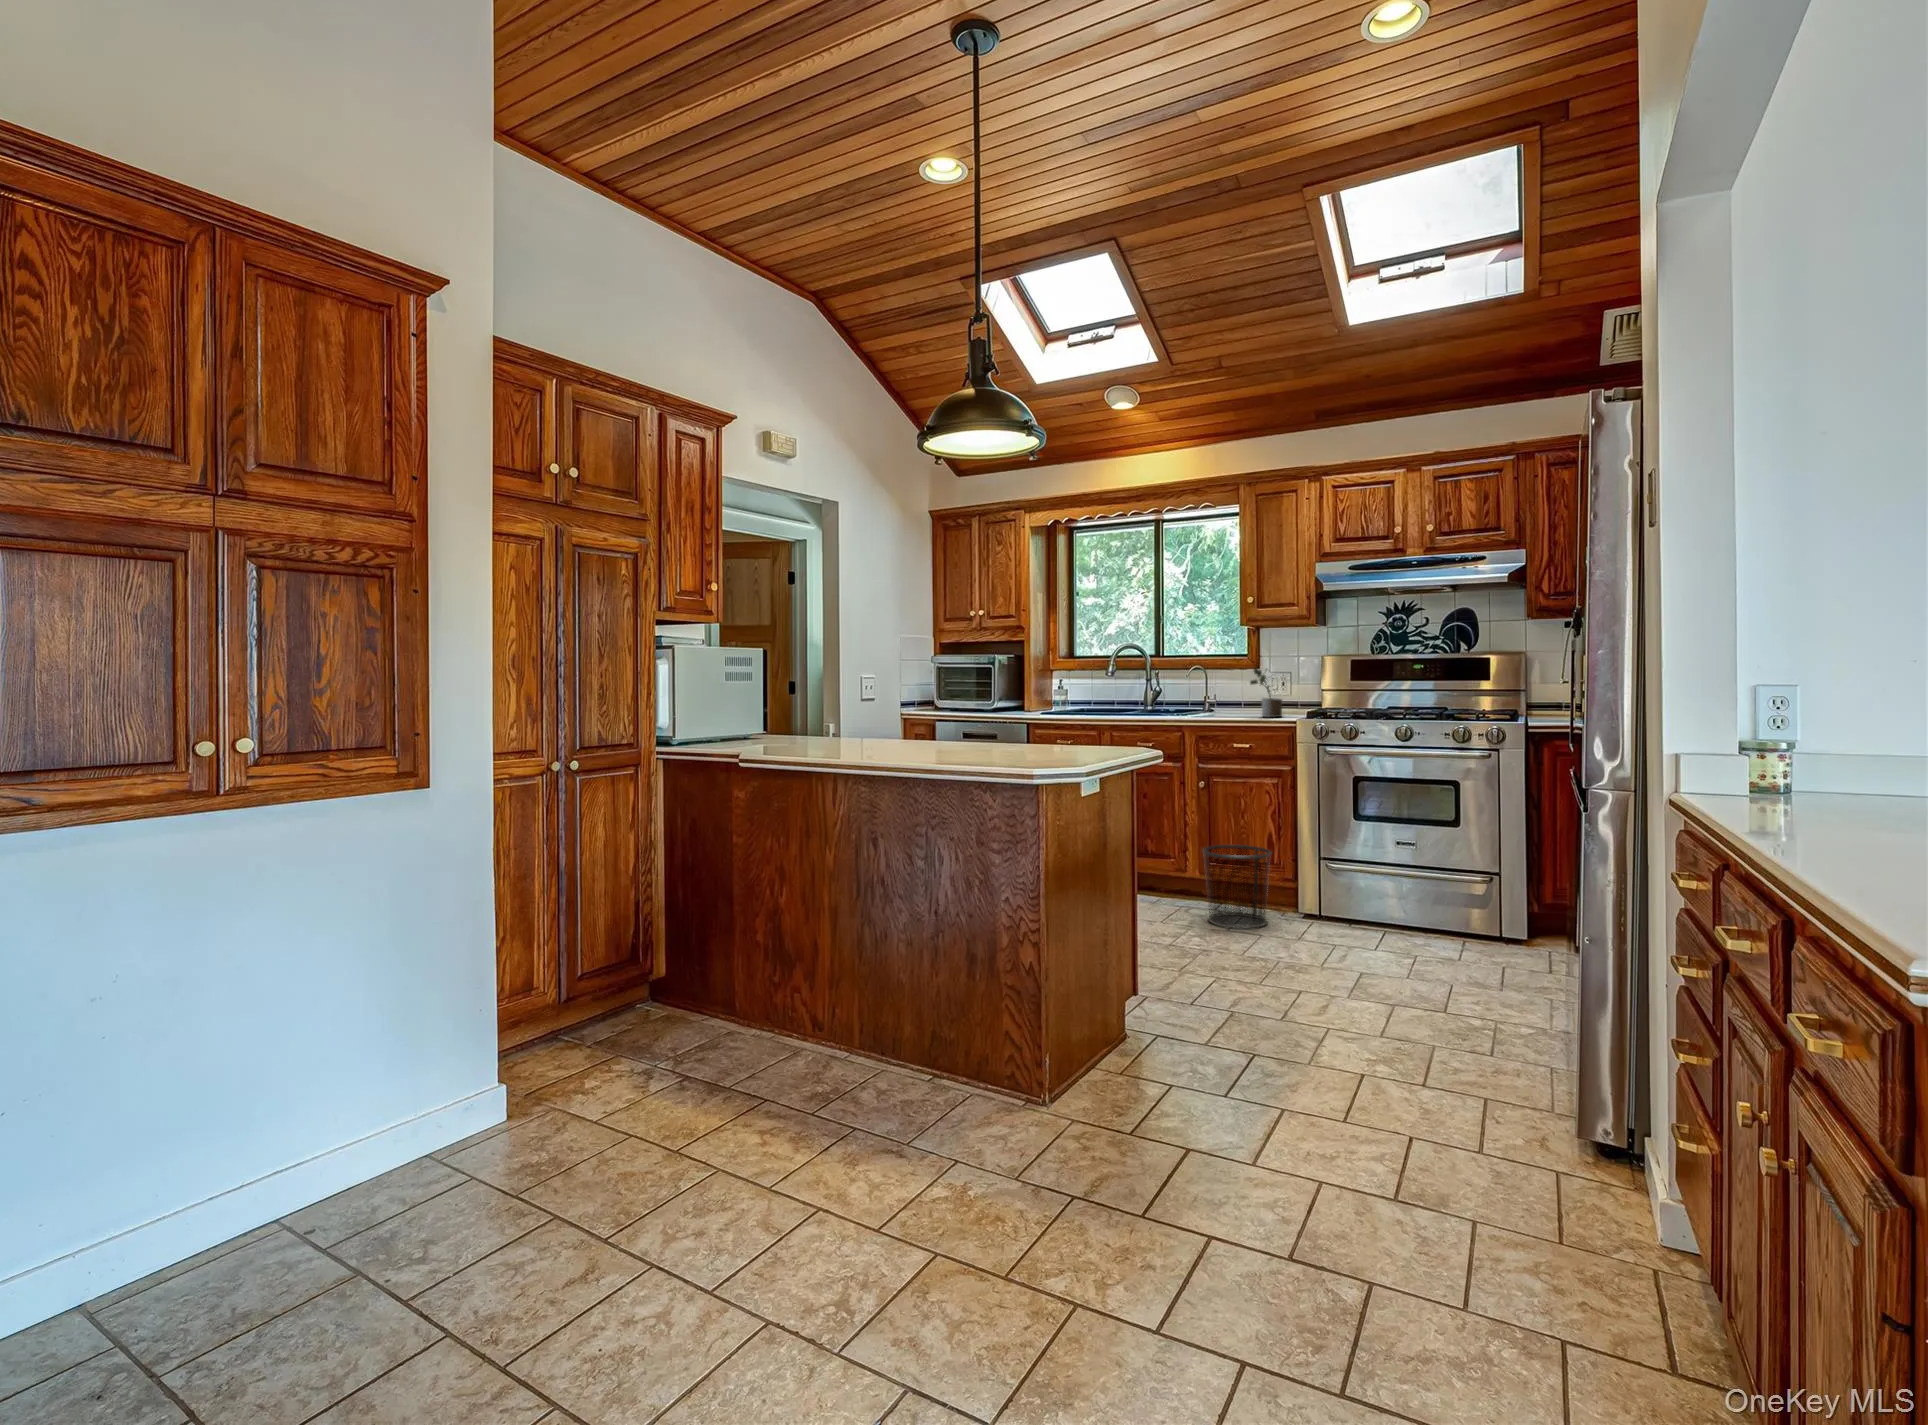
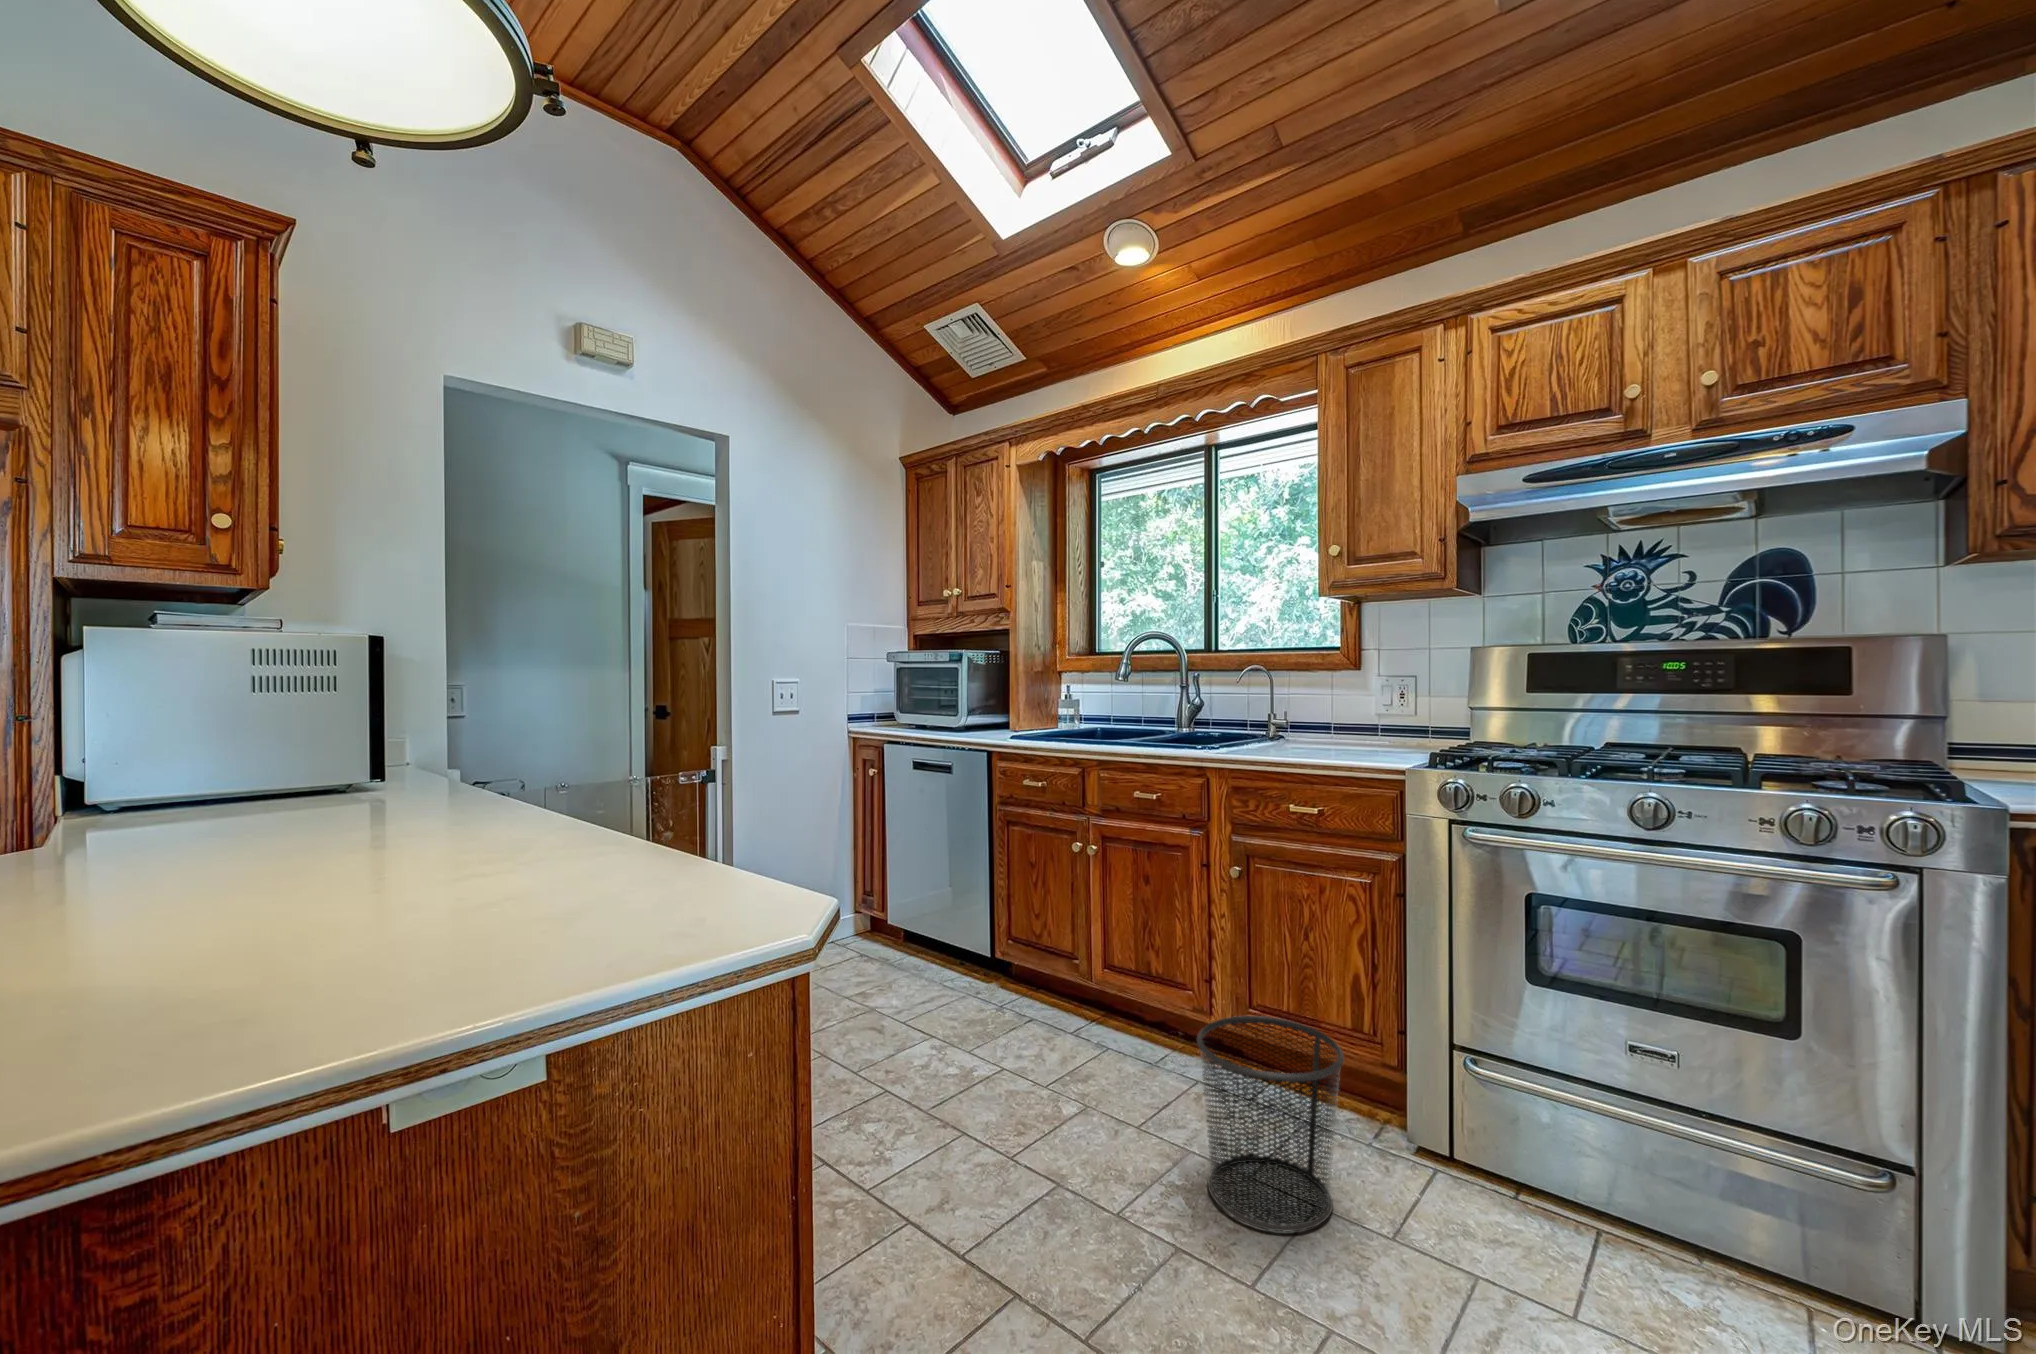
potted plant: present [1250,668,1282,717] -> none [1325,665,1389,758]

